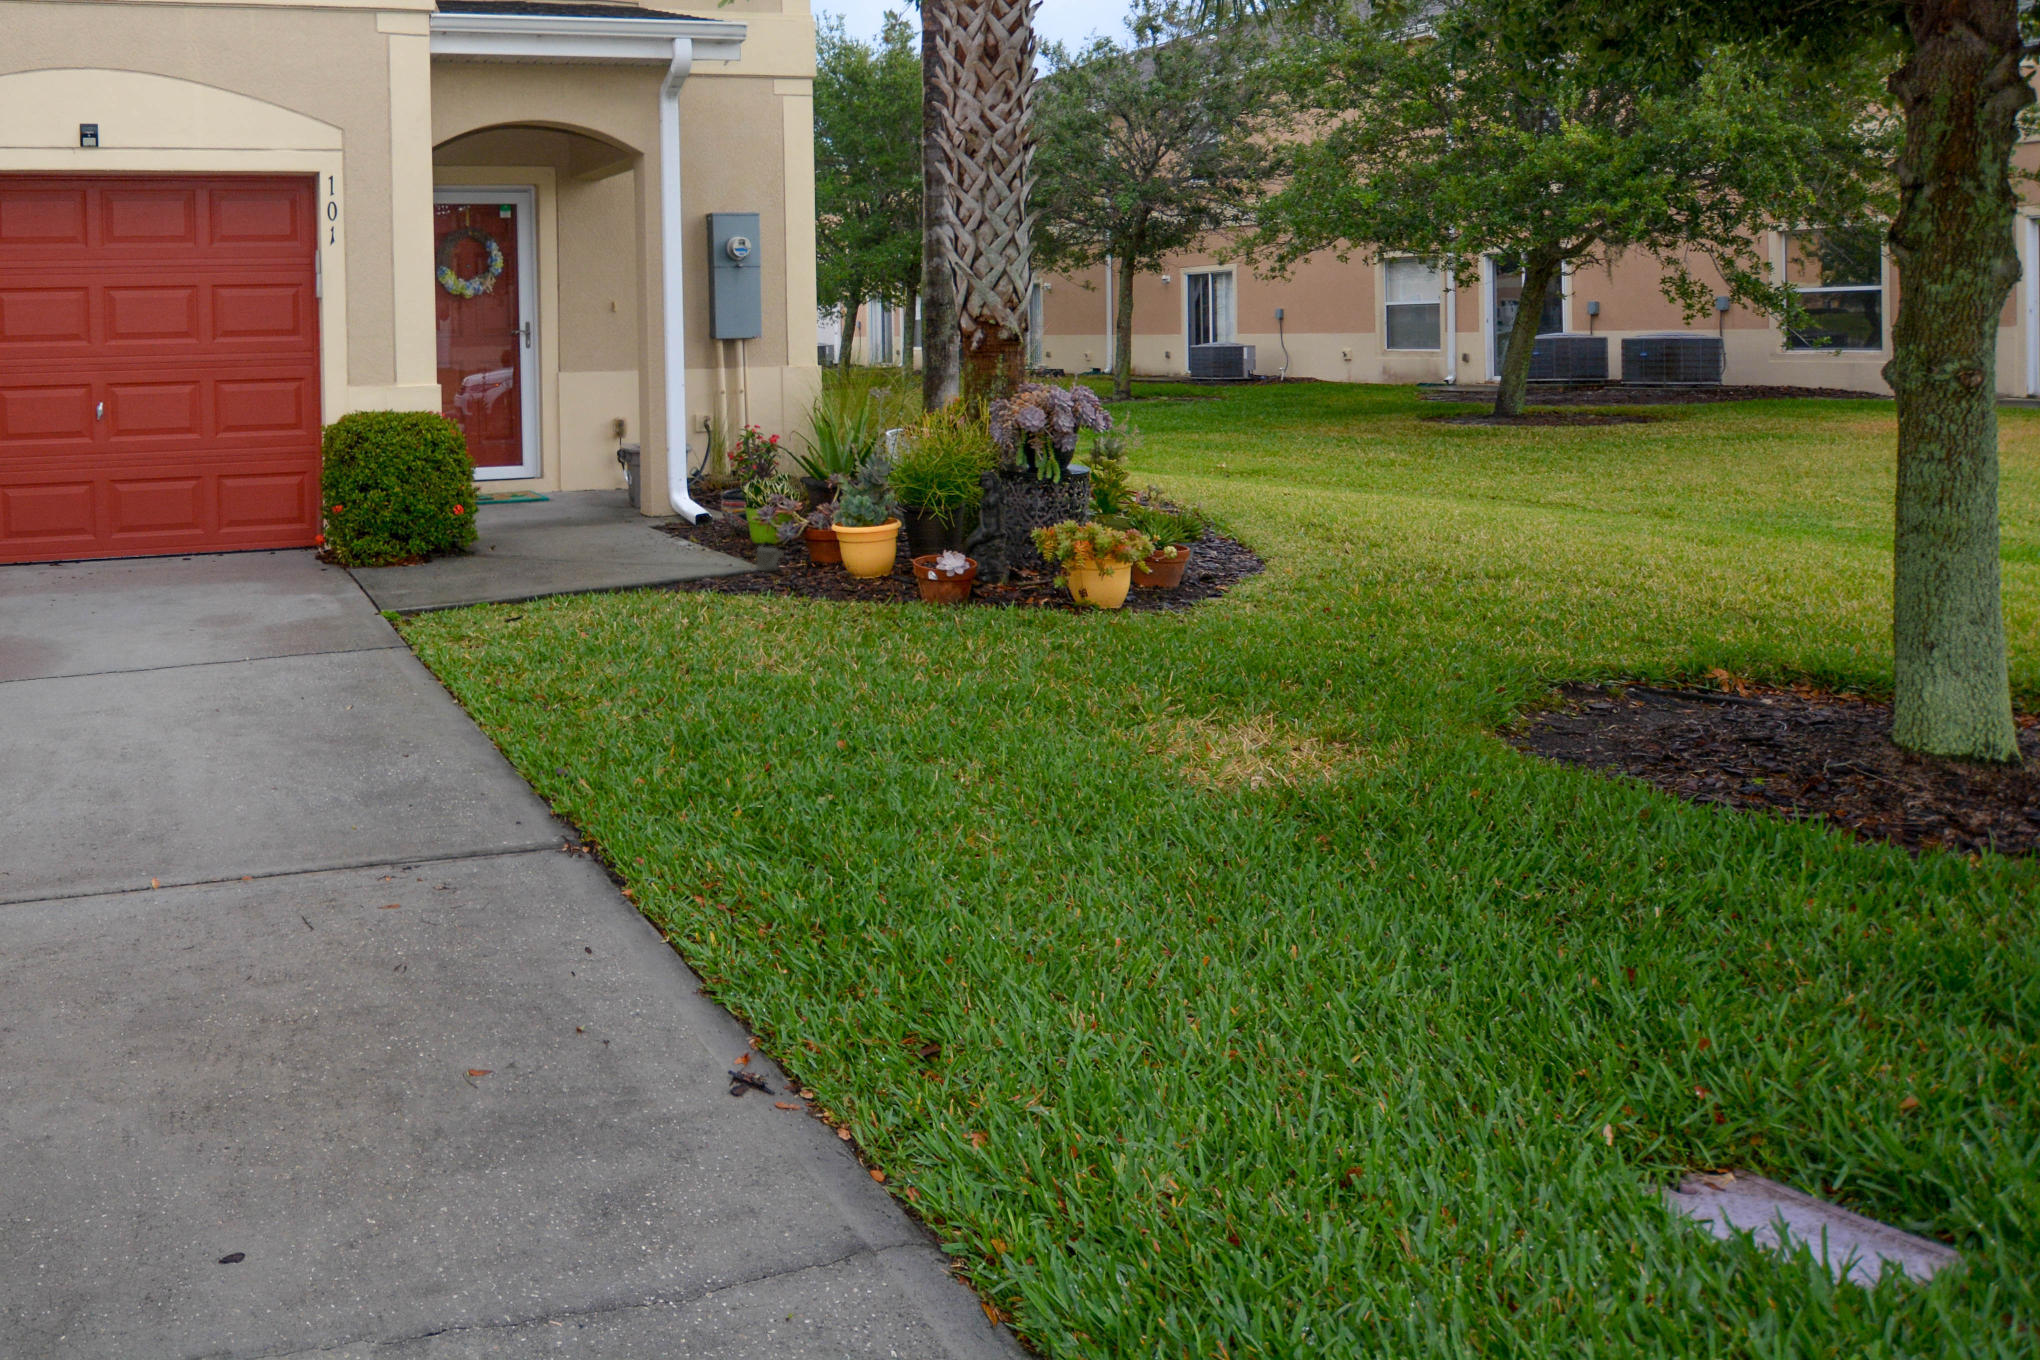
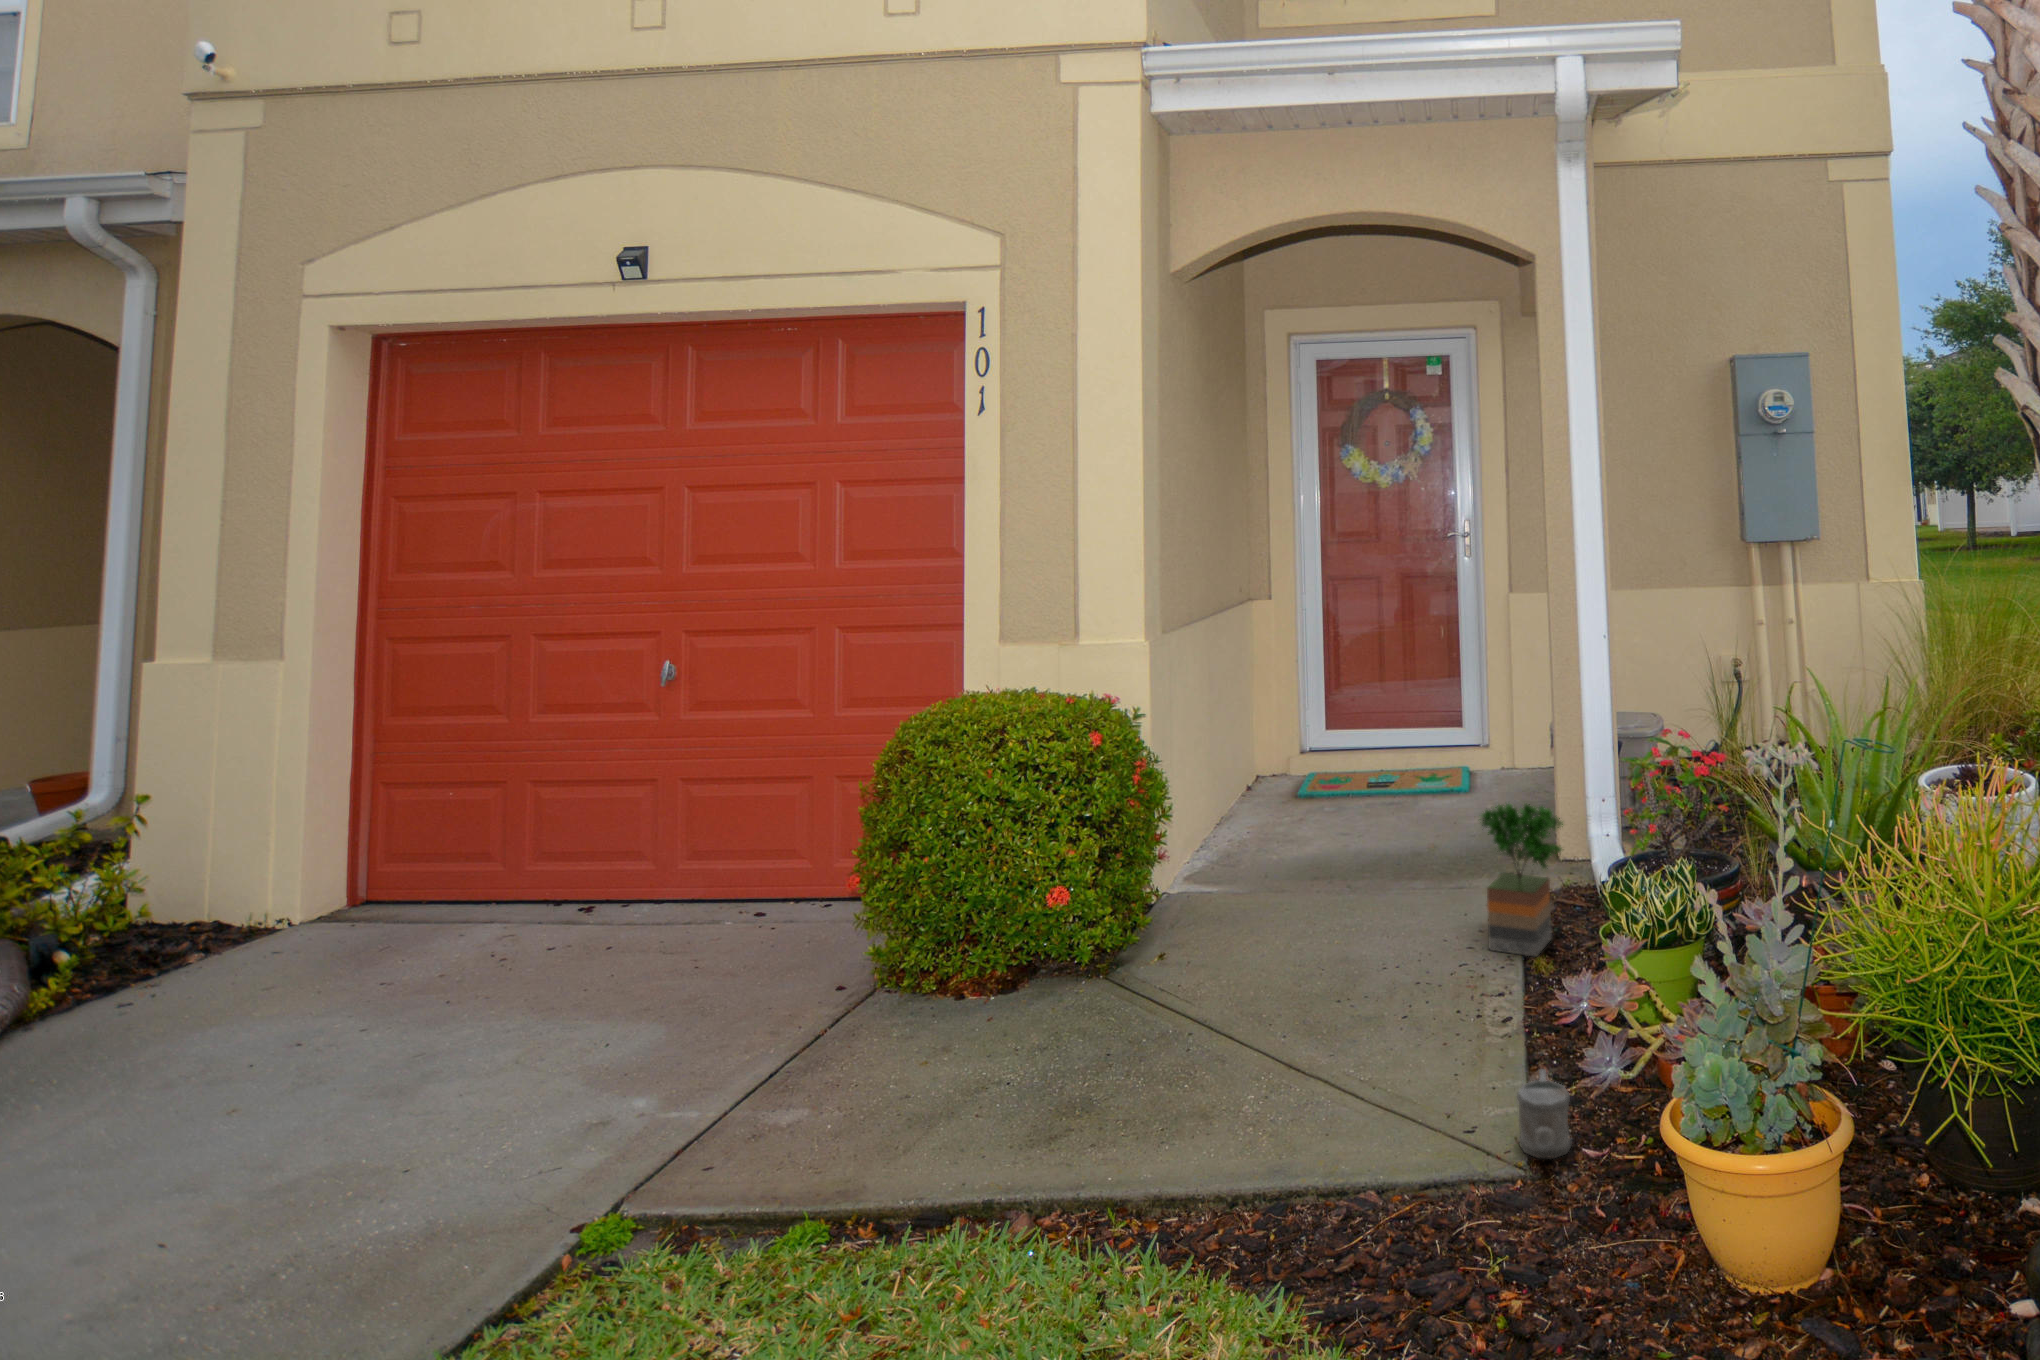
potted tree: none [663,469,712,542] -> present [1480,804,1563,956]

